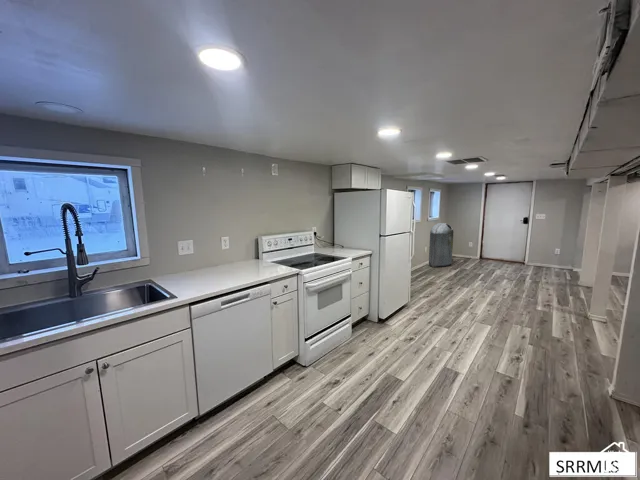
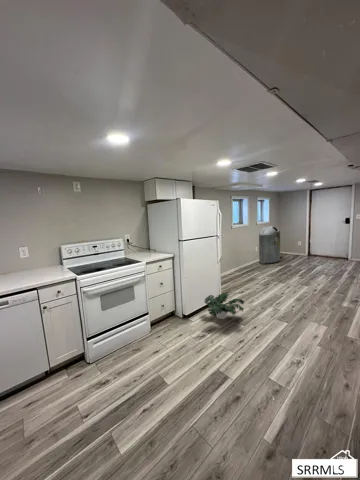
potted plant: none [399,295,449,323] -> present [204,293,244,319]

